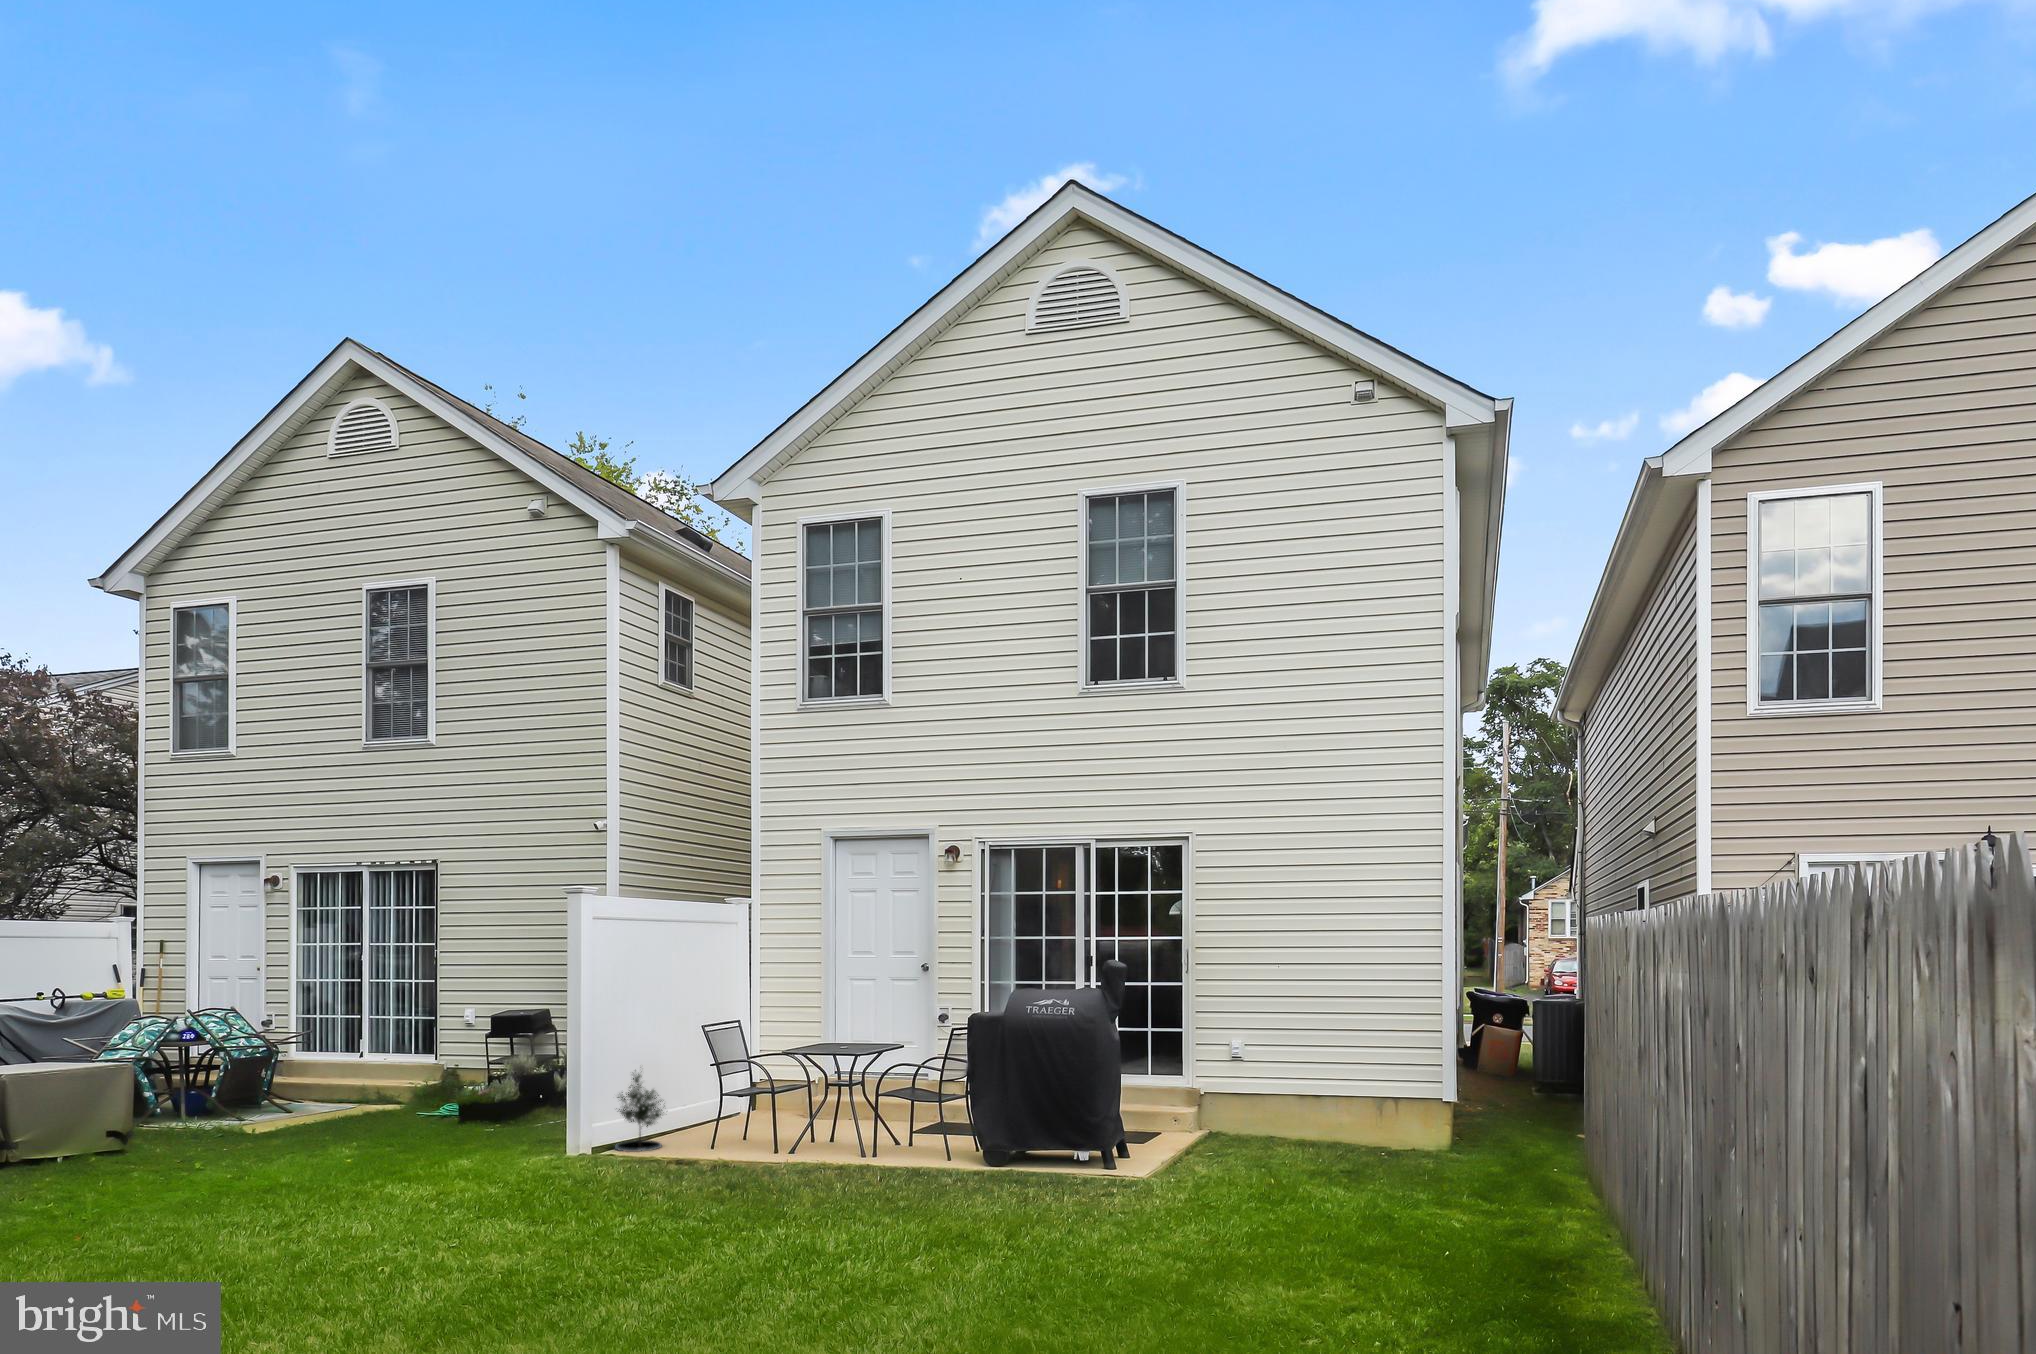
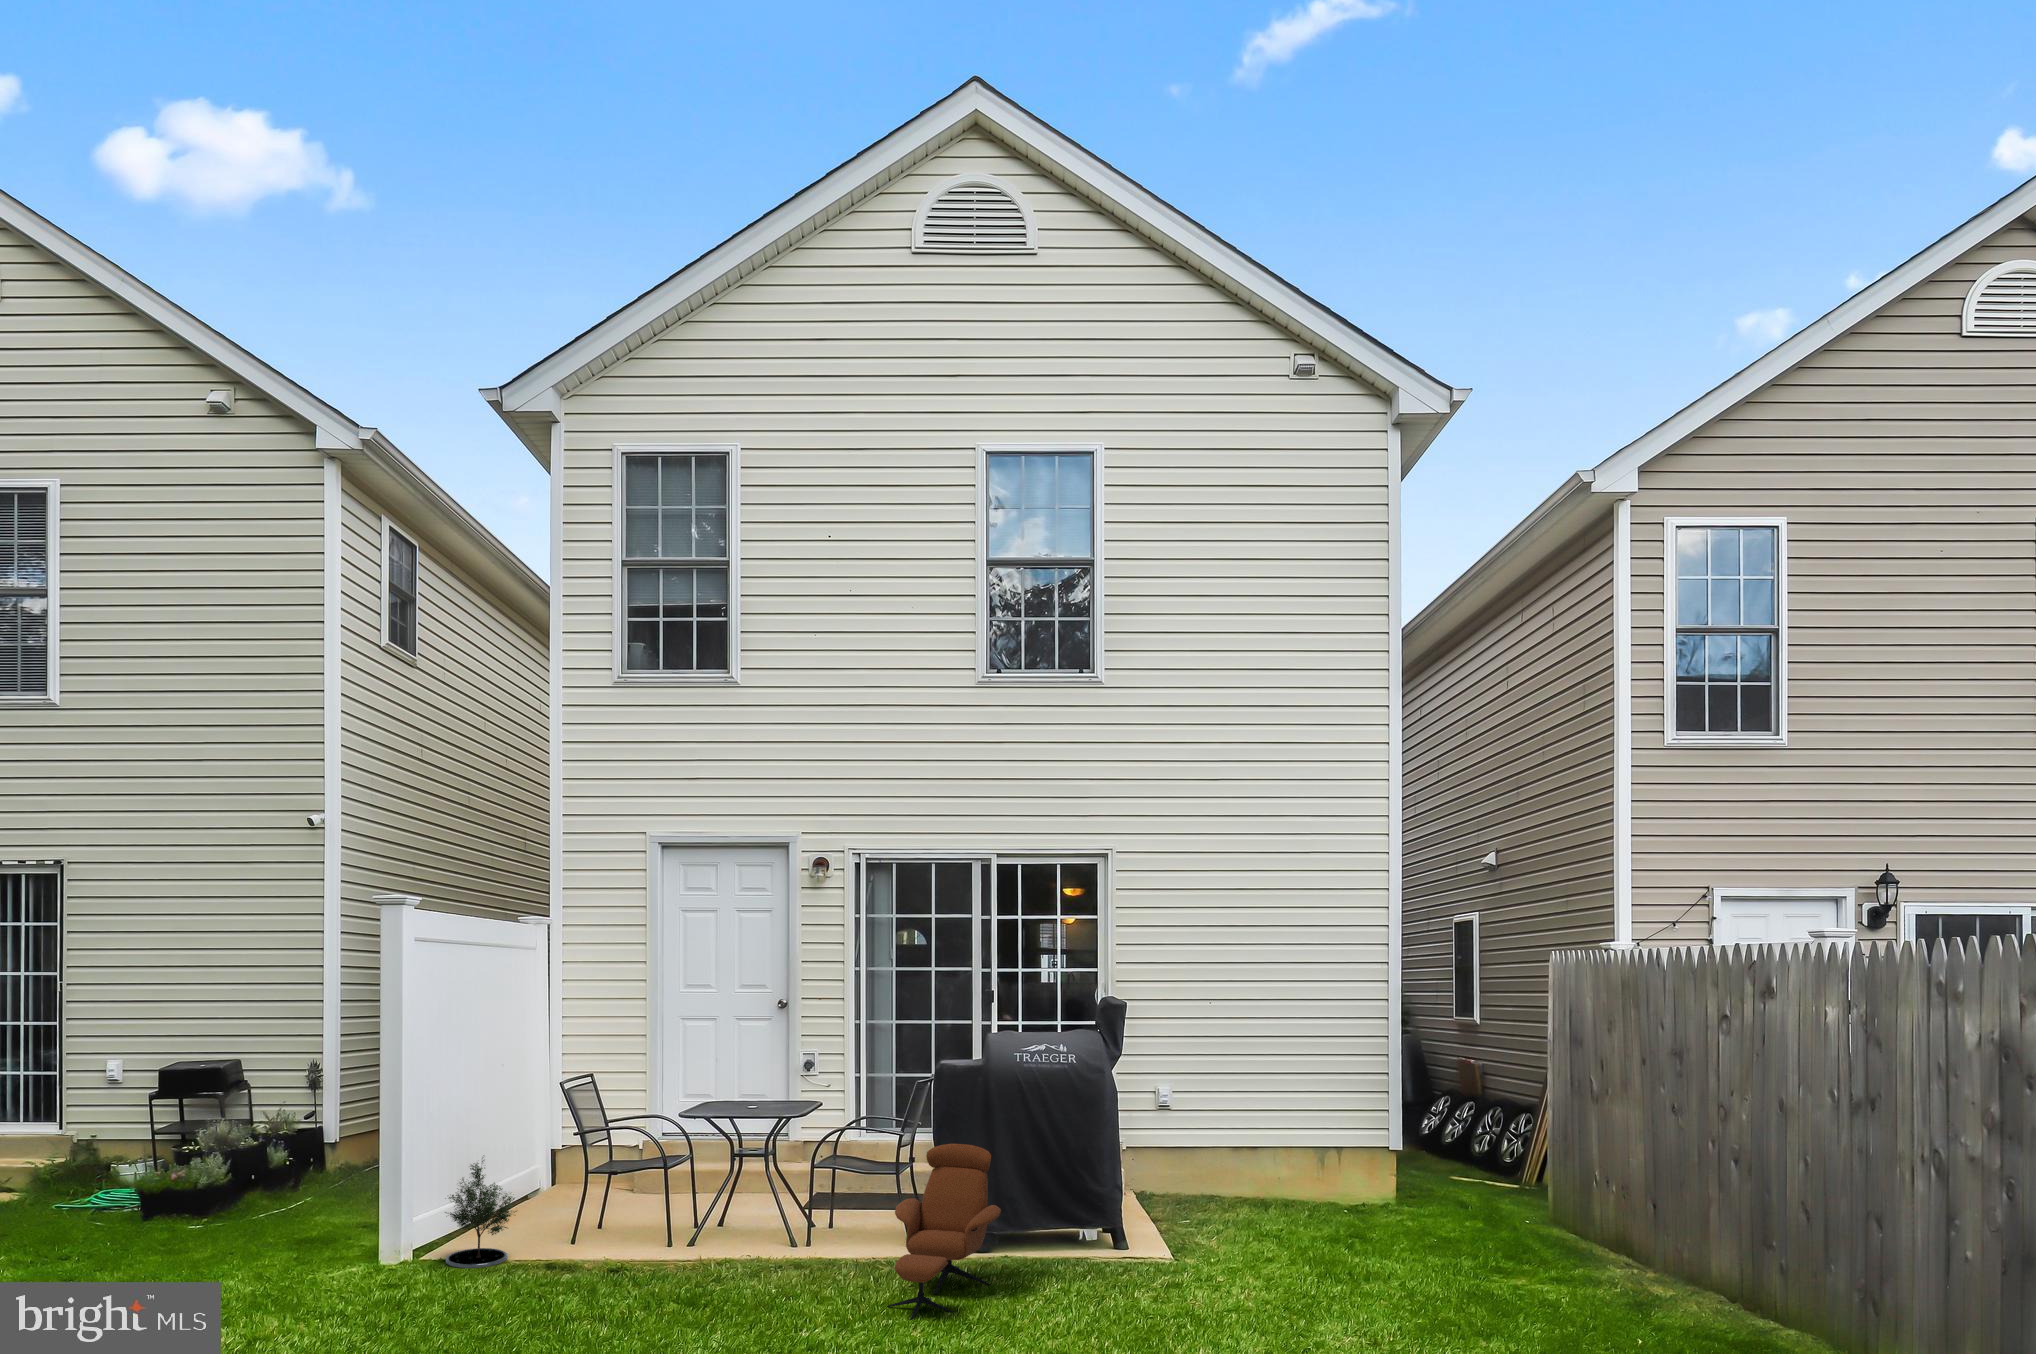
lounge chair: none [897,1065,1007,1198] -> present [887,1144,1001,1320]

